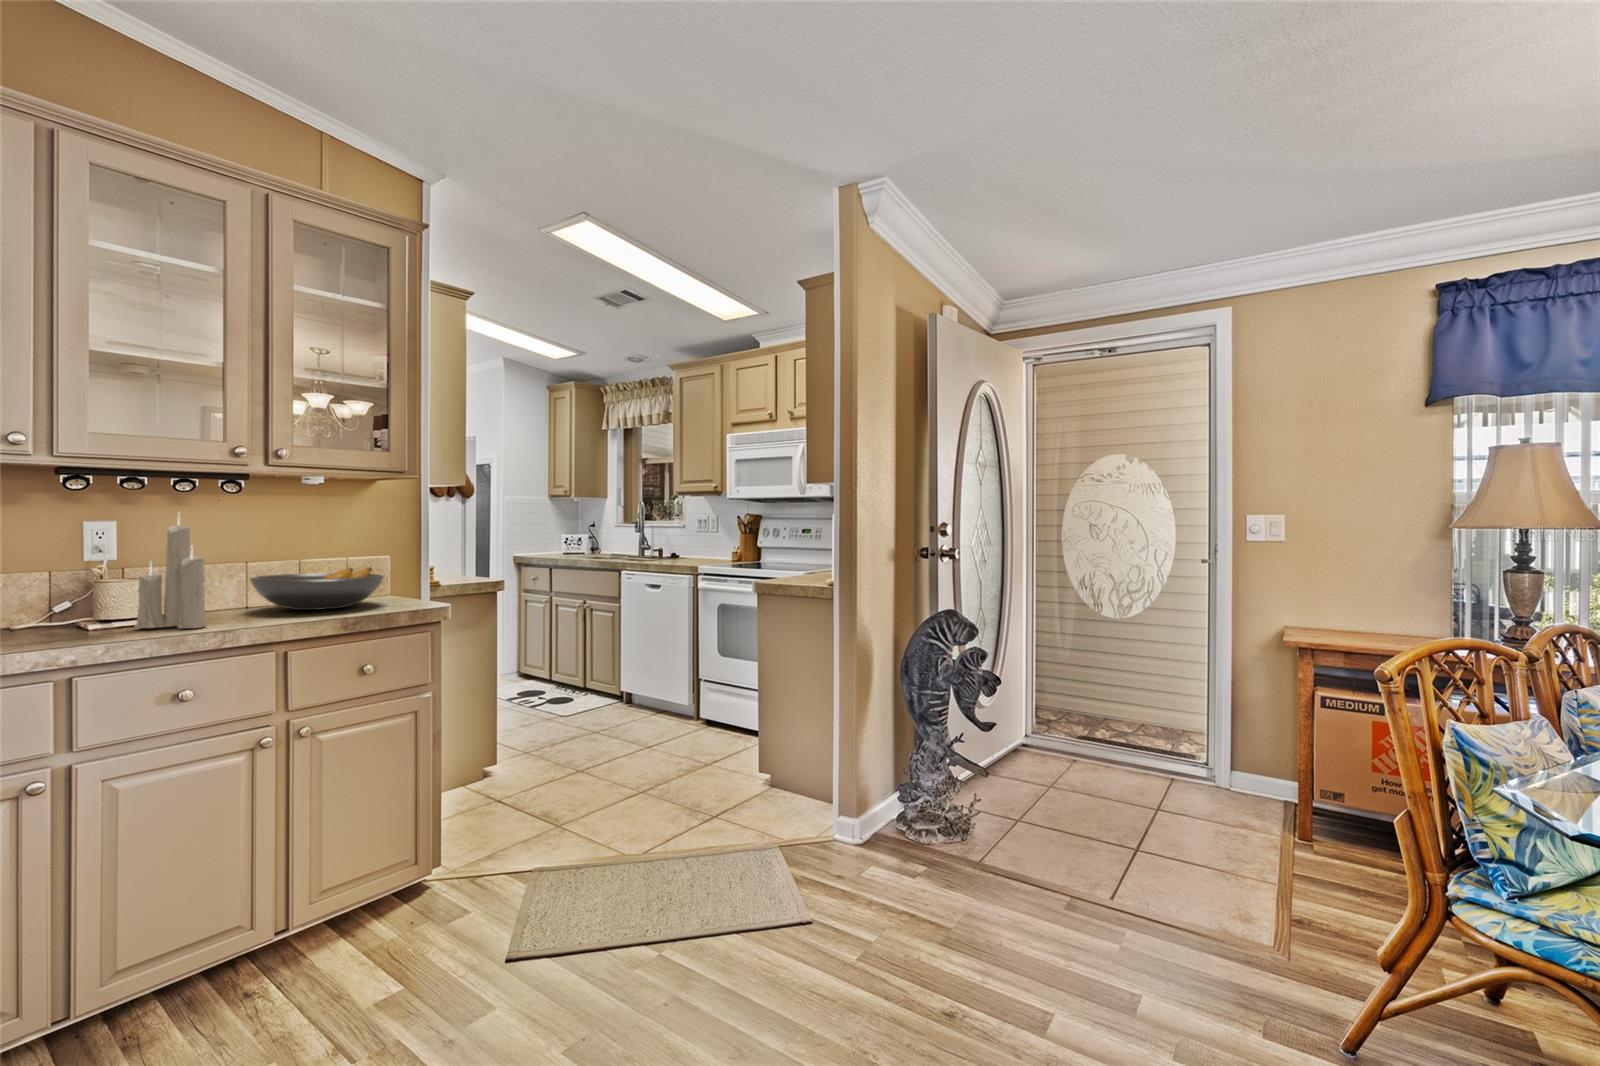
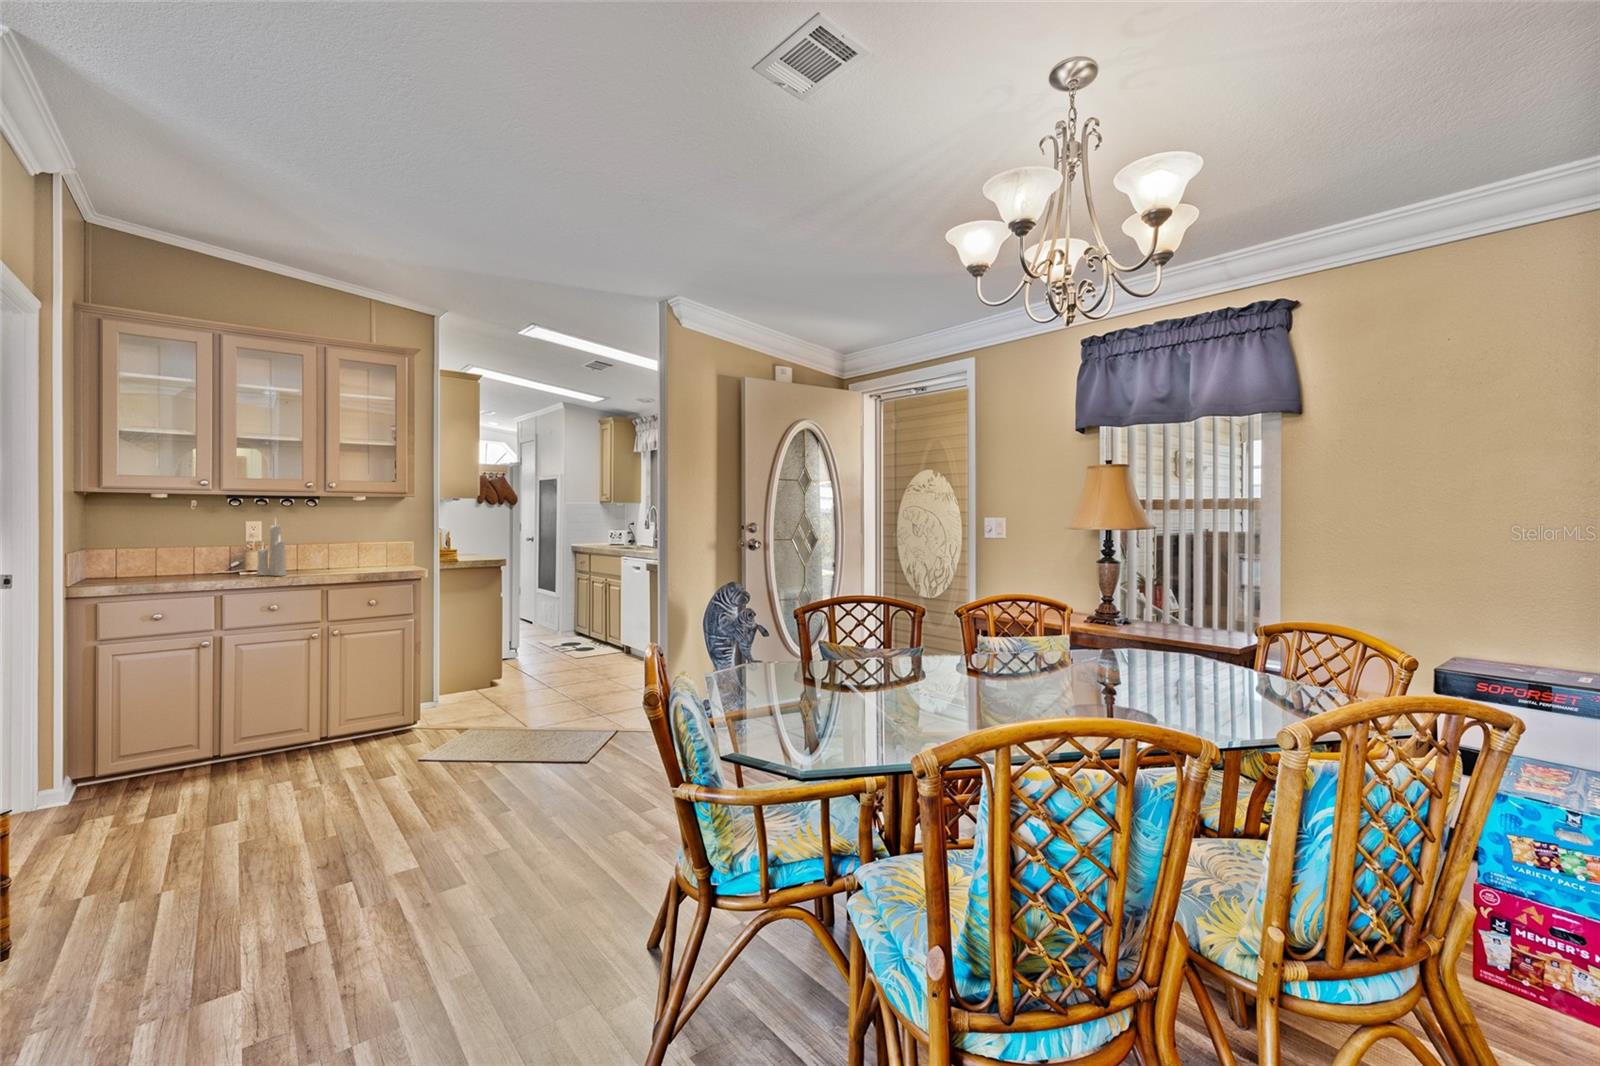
fruit bowl: present [250,568,384,610] -> none [317,548,389,570]

